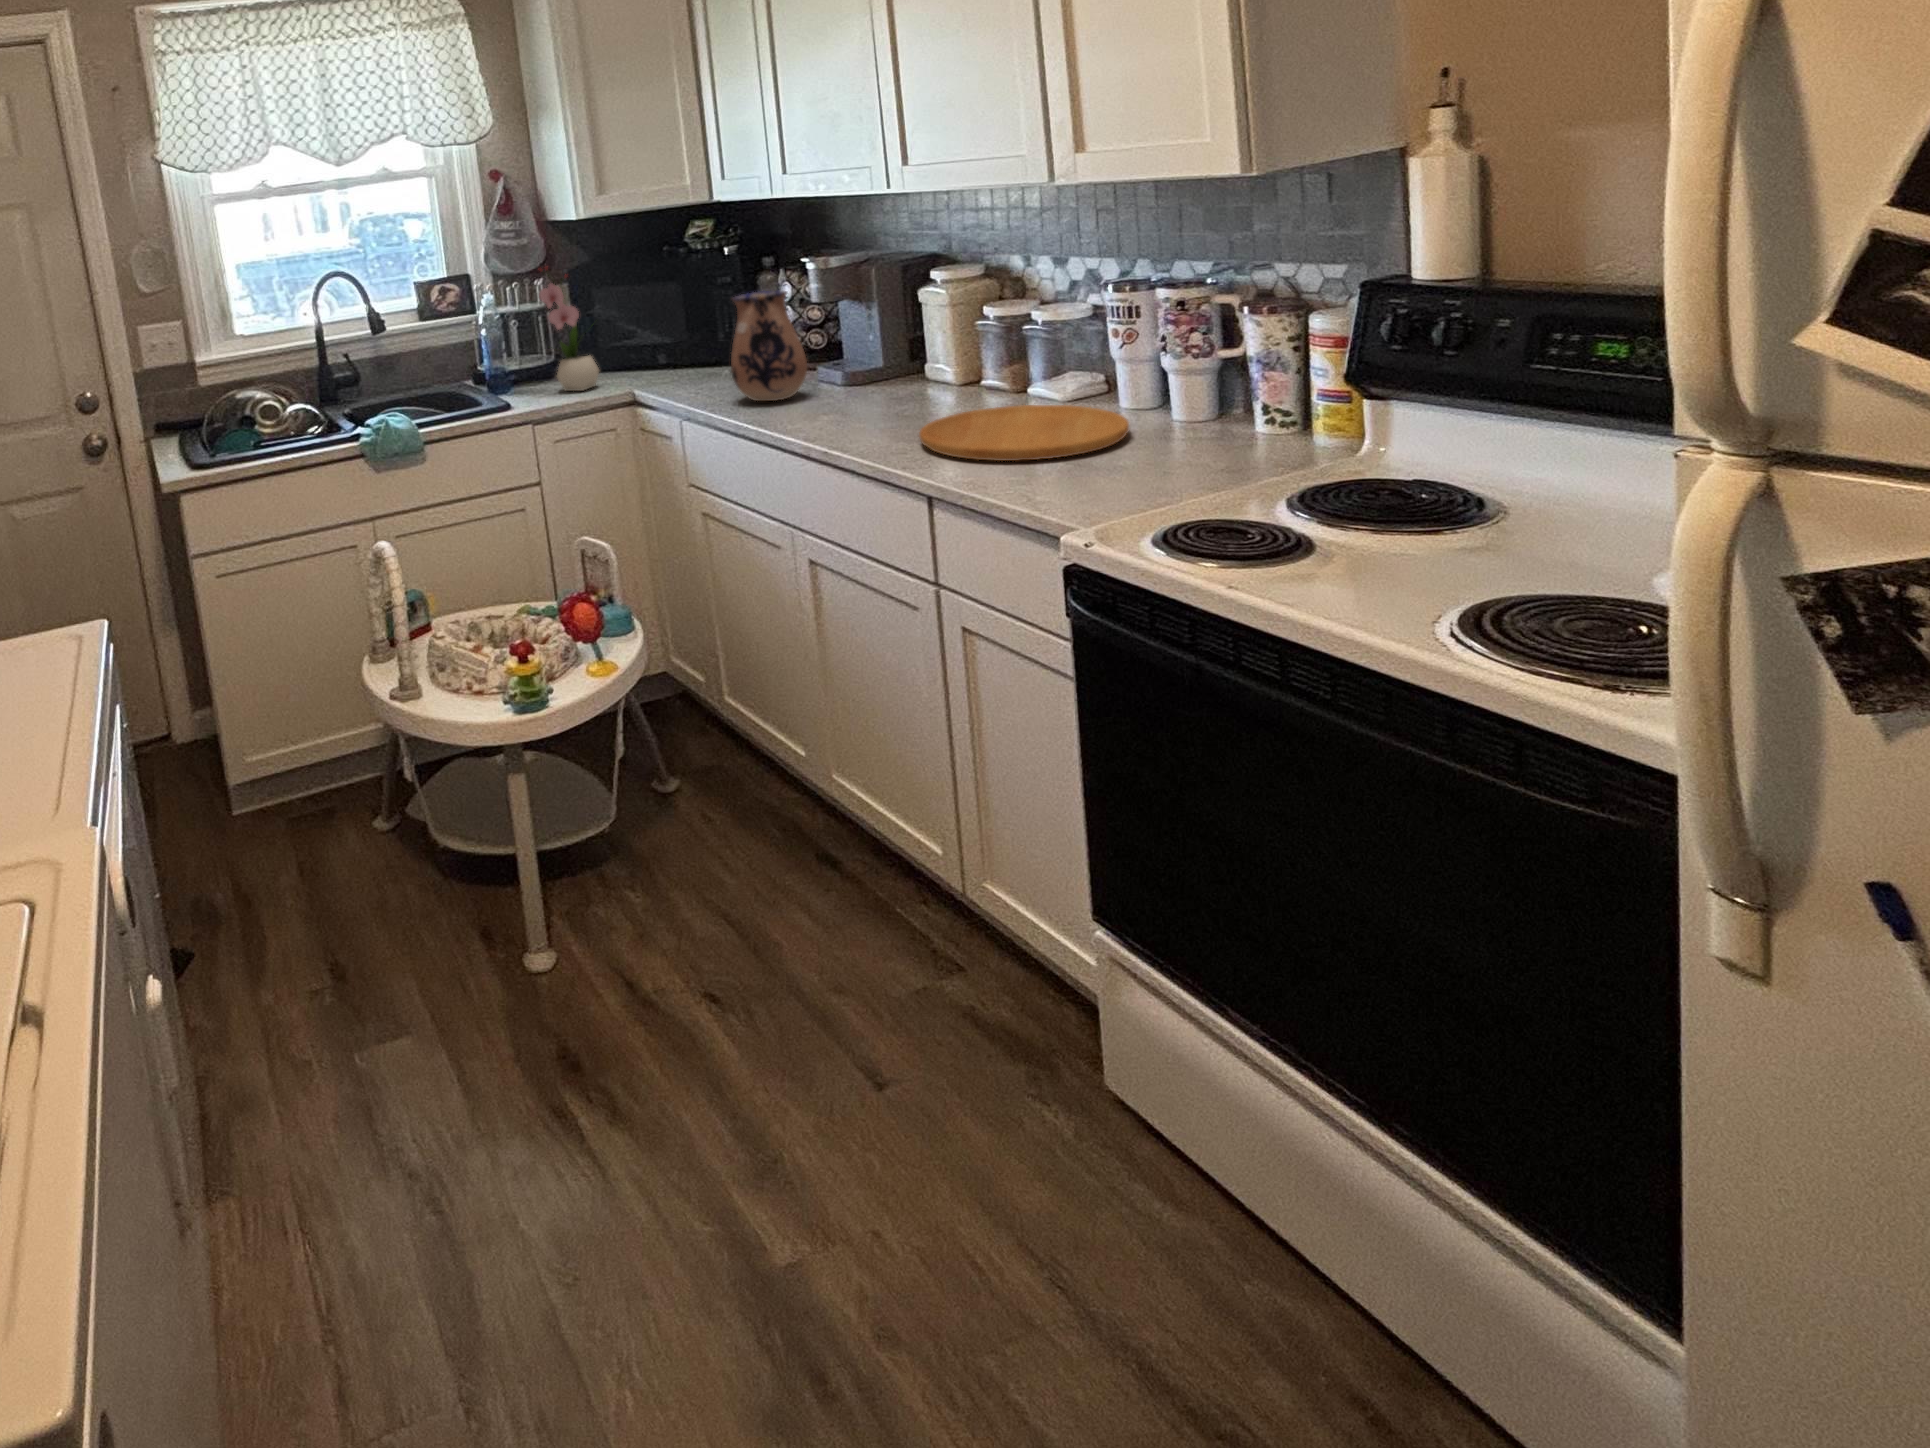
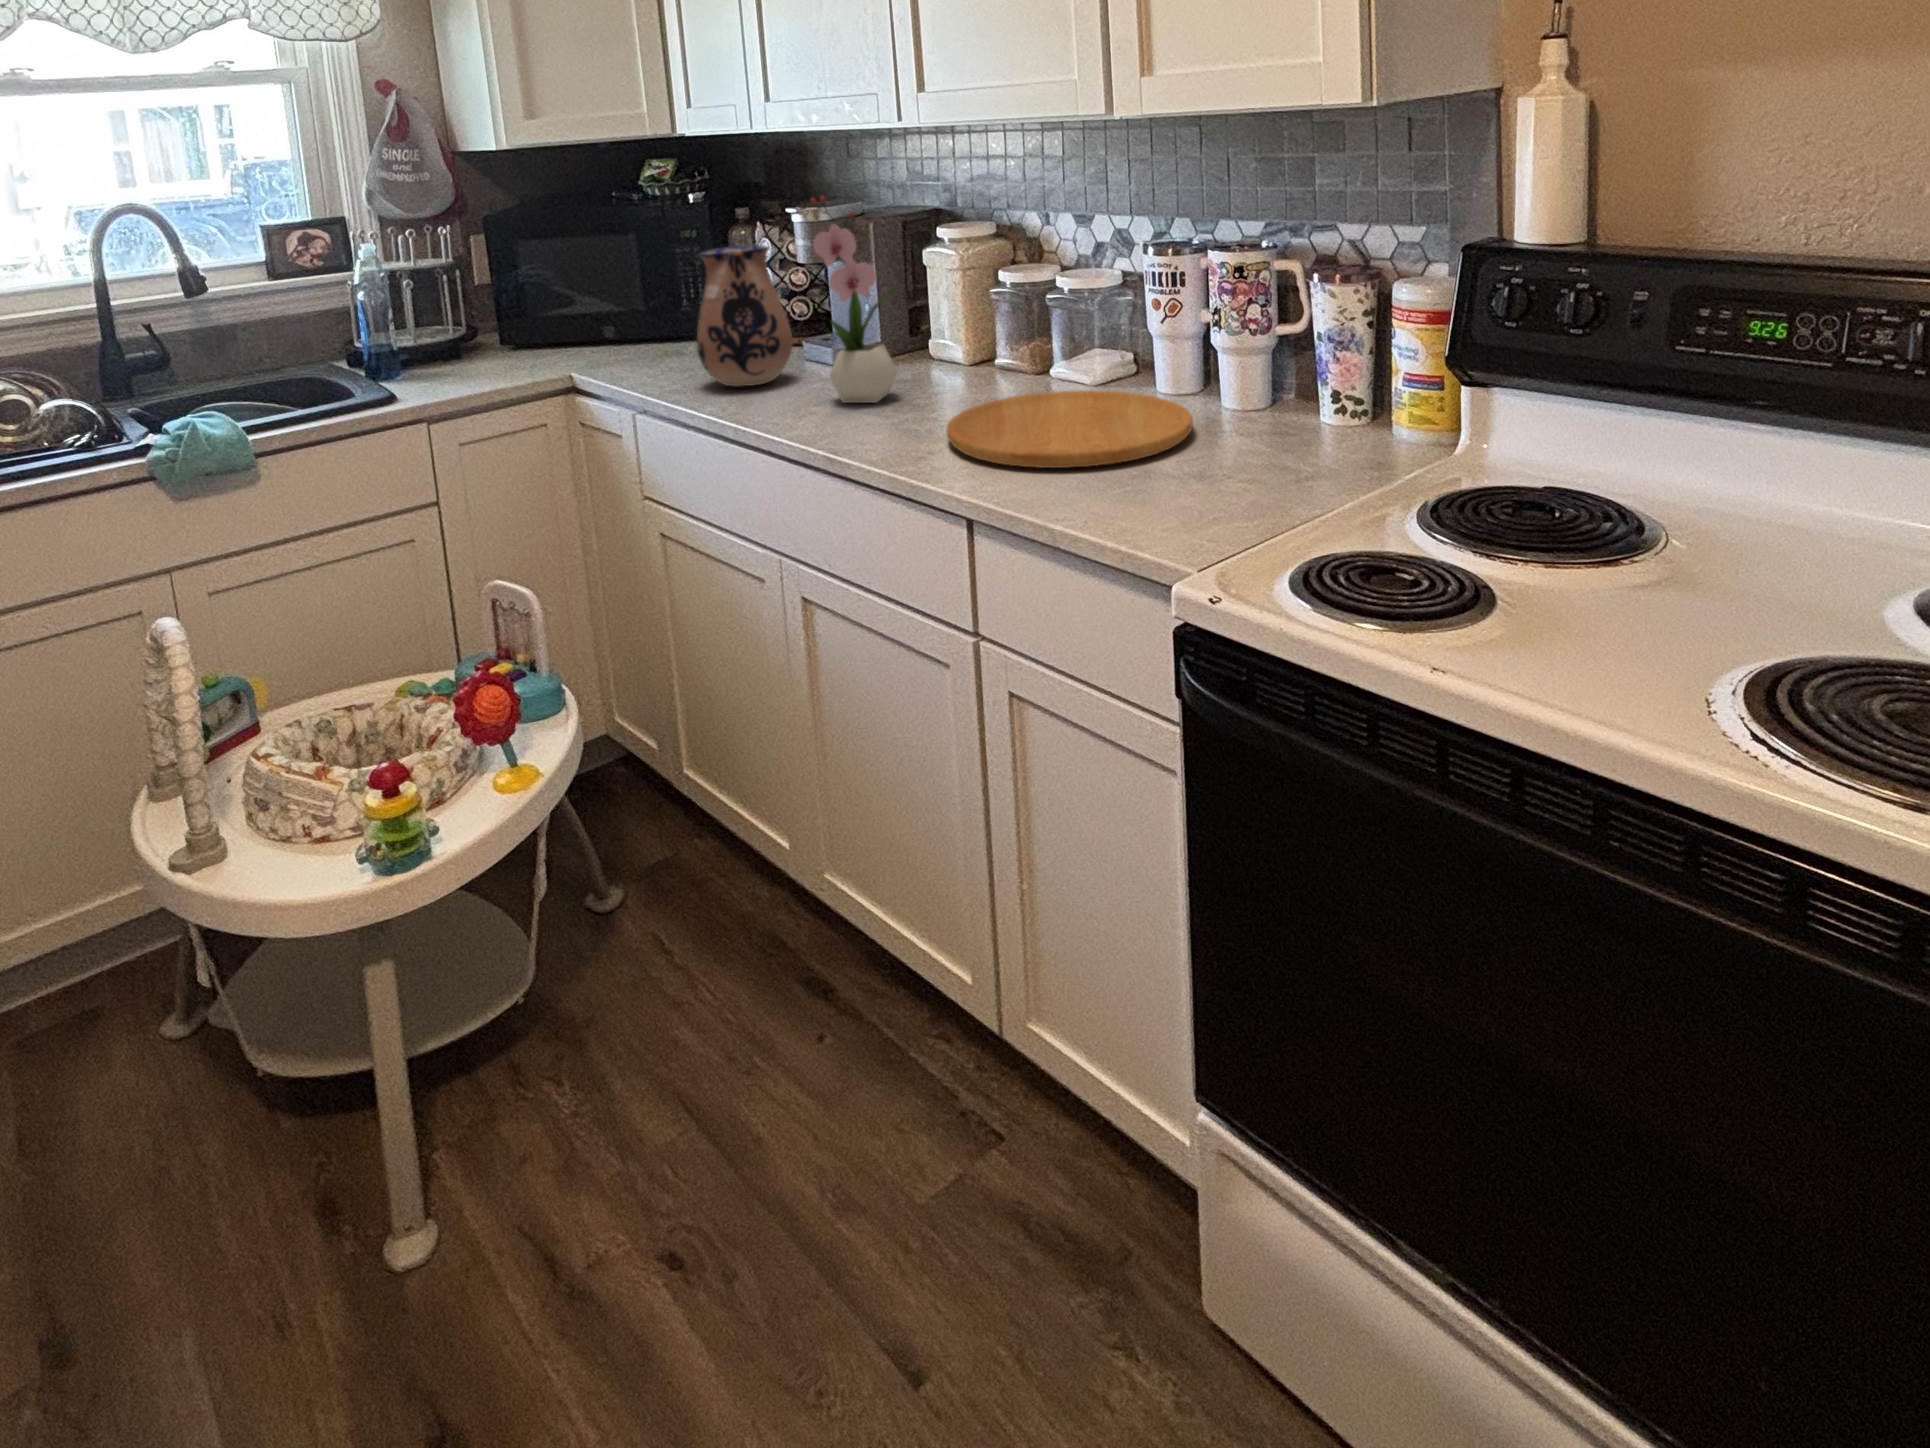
flower arrangement: present [539,268,599,391] -> present [811,196,897,403]

